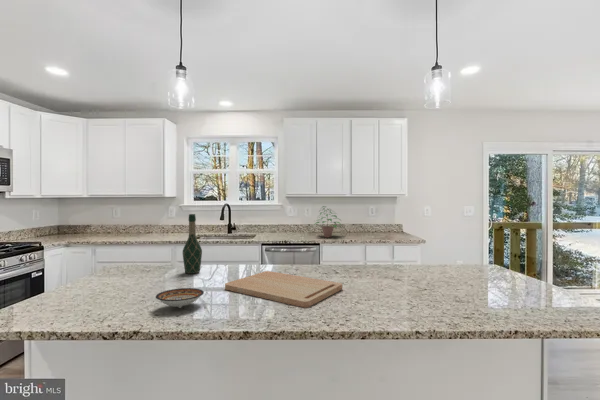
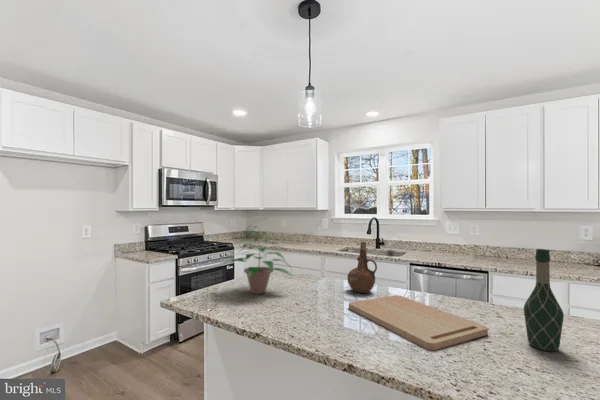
potted plant: present [315,206,339,237] -> present [229,232,291,294]
wine bottle: present [183,214,202,274] -> present [524,249,564,351]
ceramic pitcher: none [217,224,246,274] -> present [347,242,377,293]
ceramic bowl: present [156,288,204,307] -> none [280,301,323,320]

